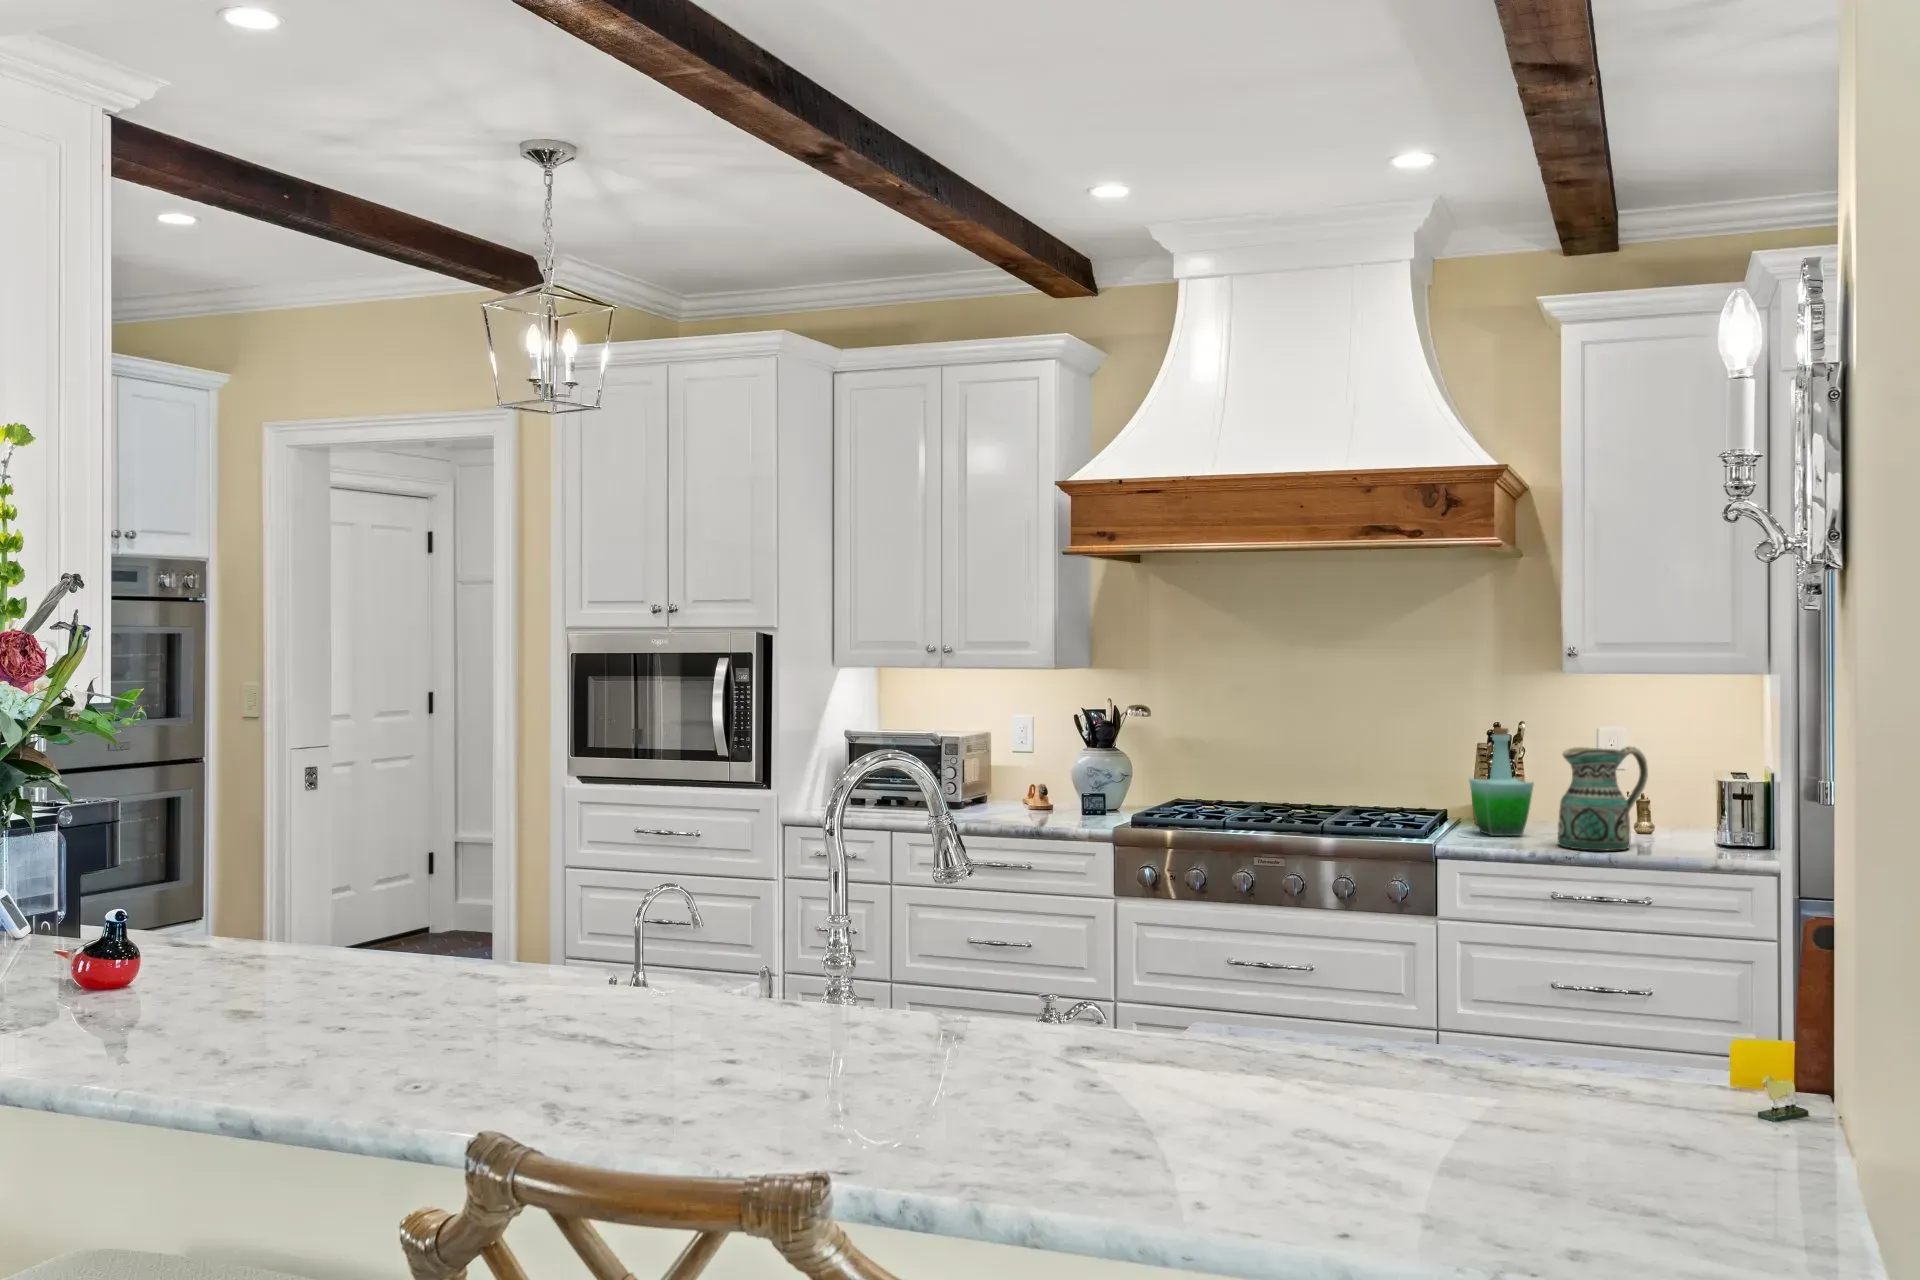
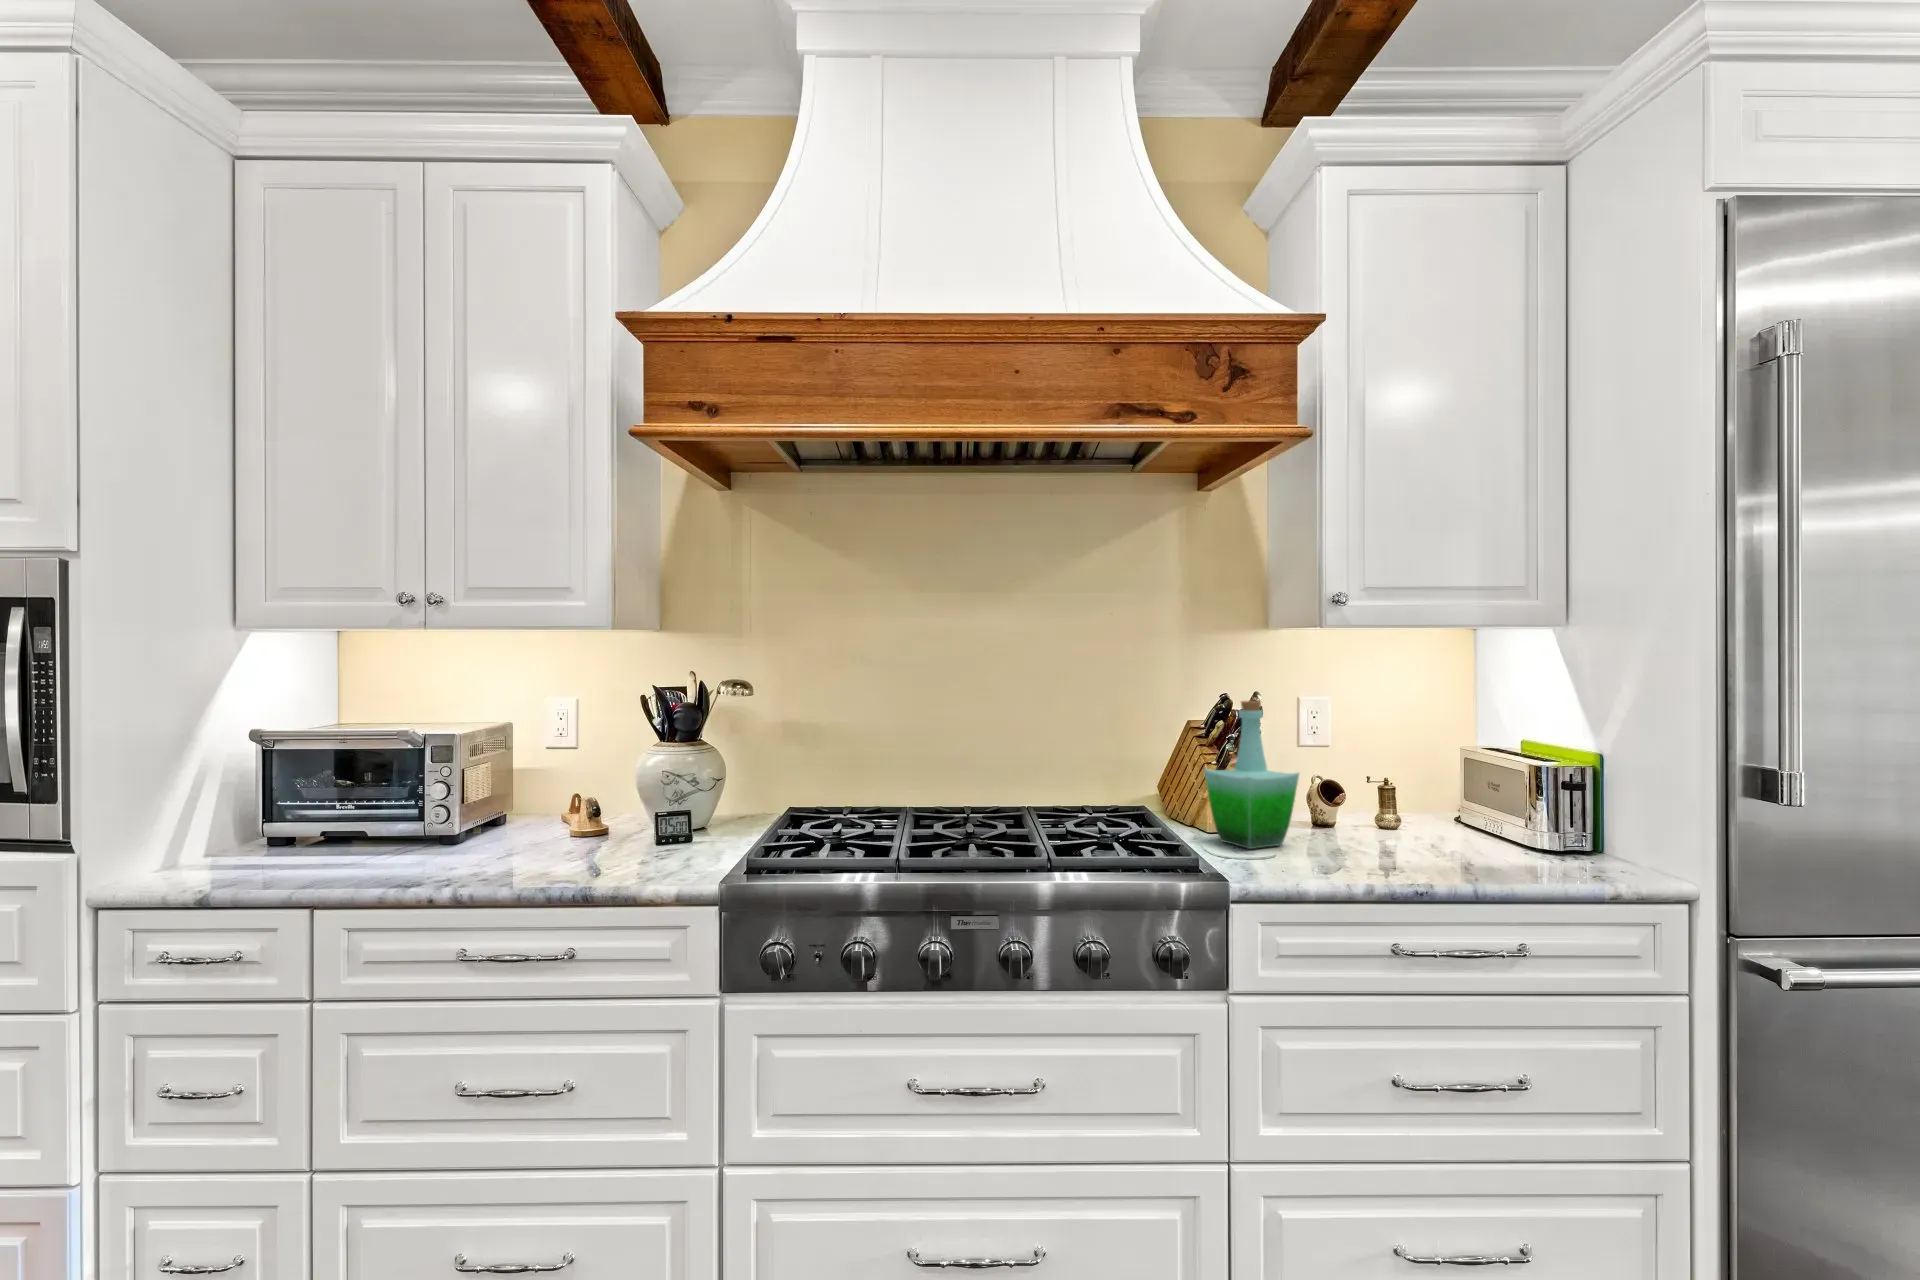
ceramic pitcher: present [1558,746,1648,851] -> none [1356,722,1459,872]

